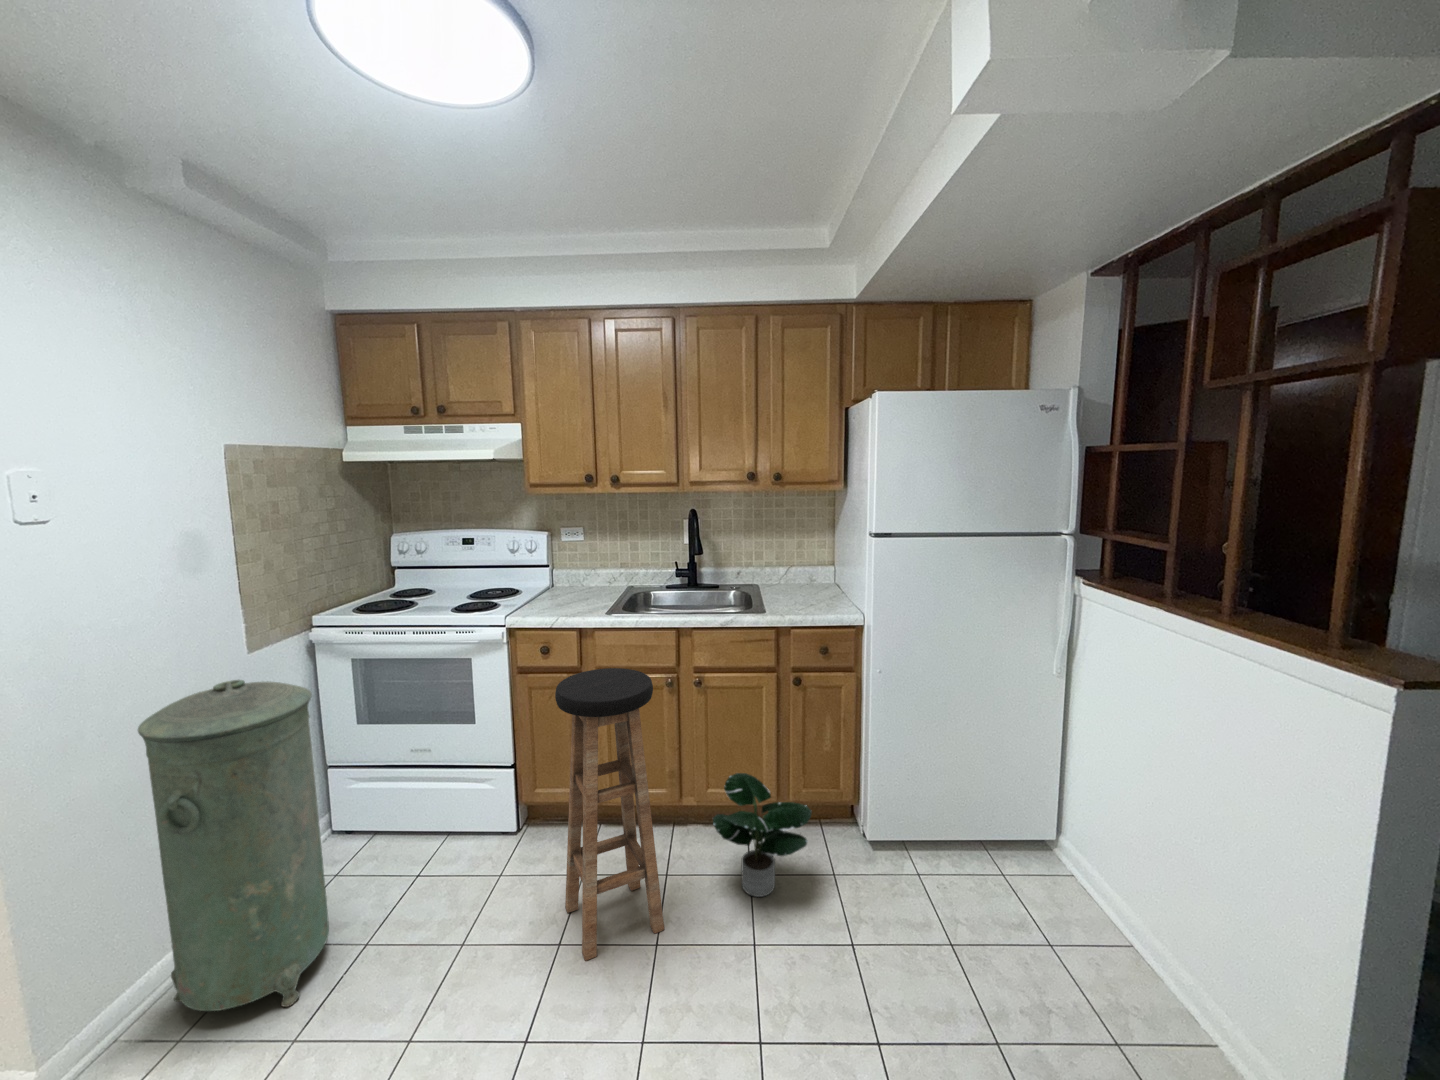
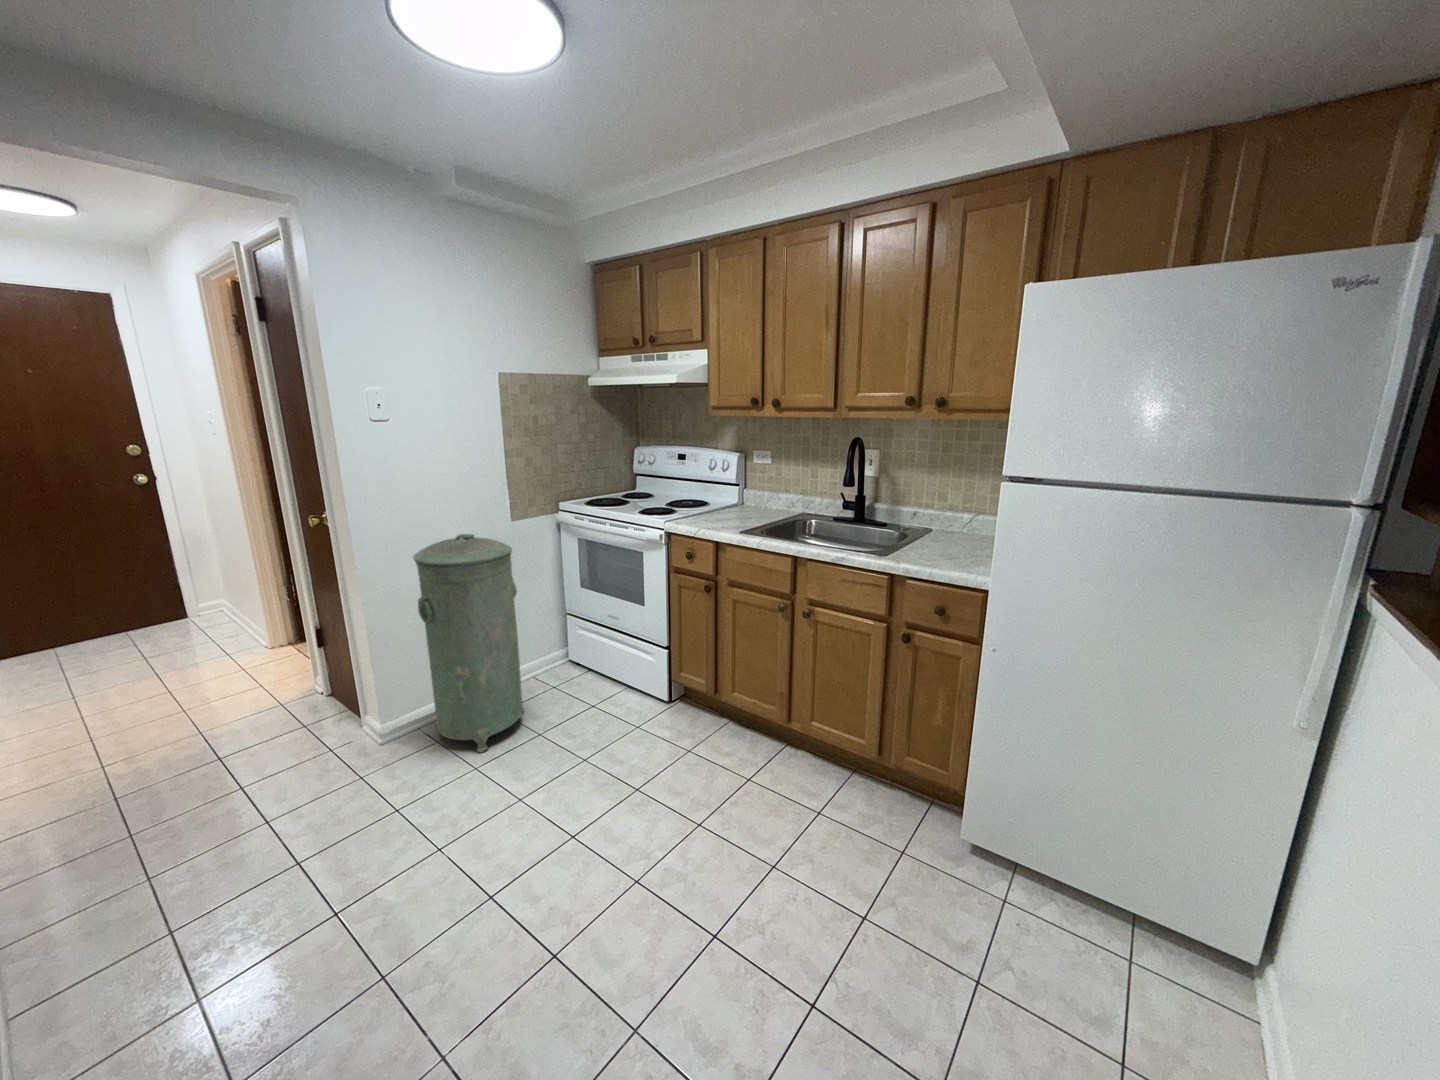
bar stool: present [555,668,664,961] -> none [635,577,723,821]
potted plant: present [713,773,811,897] -> none [775,713,879,839]

